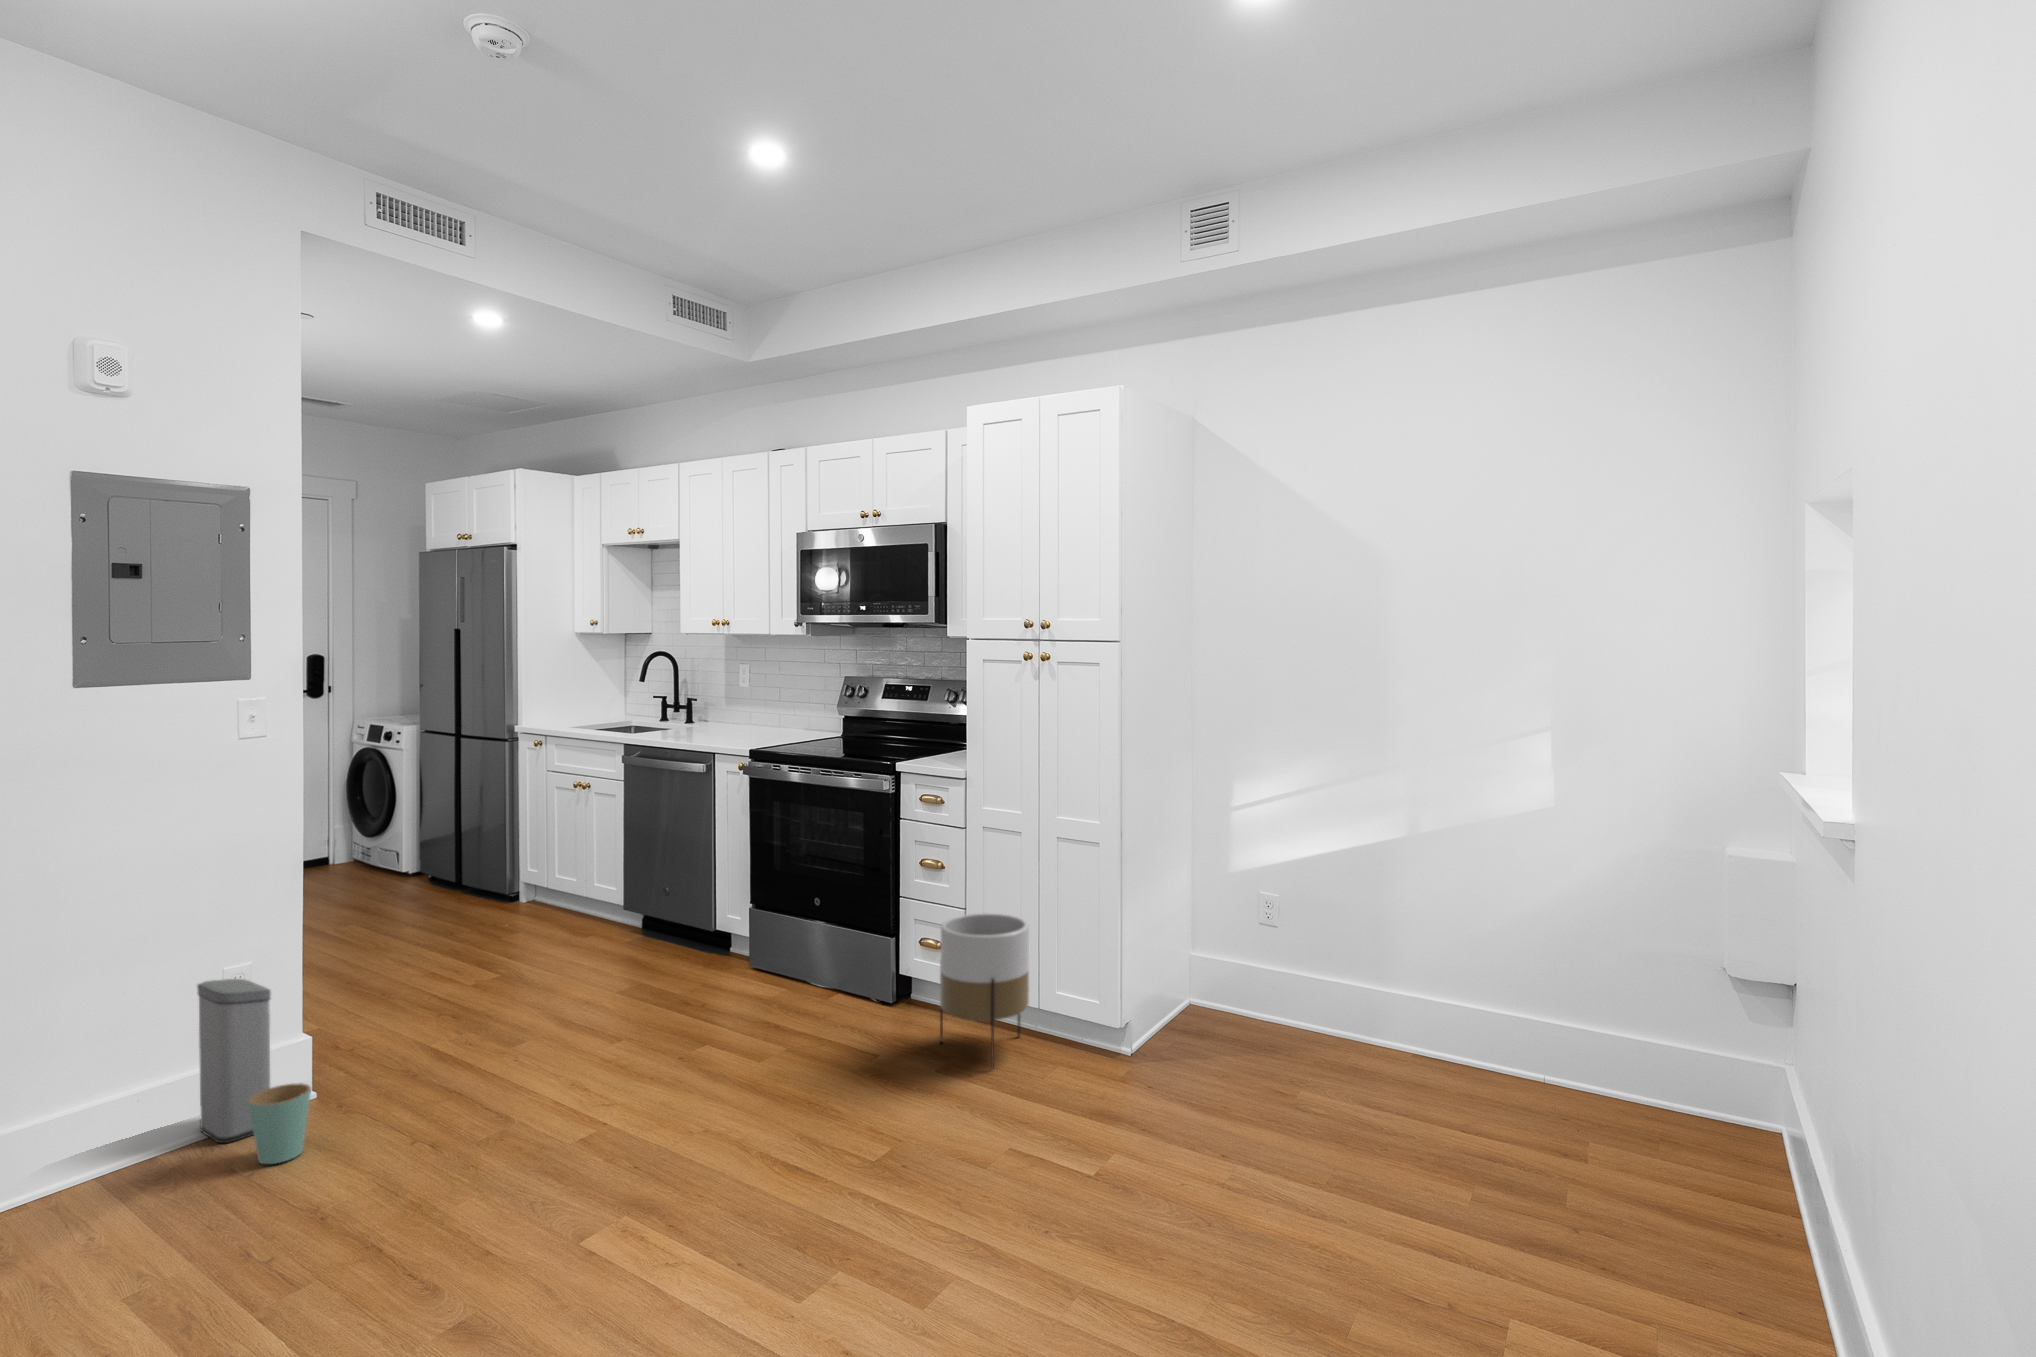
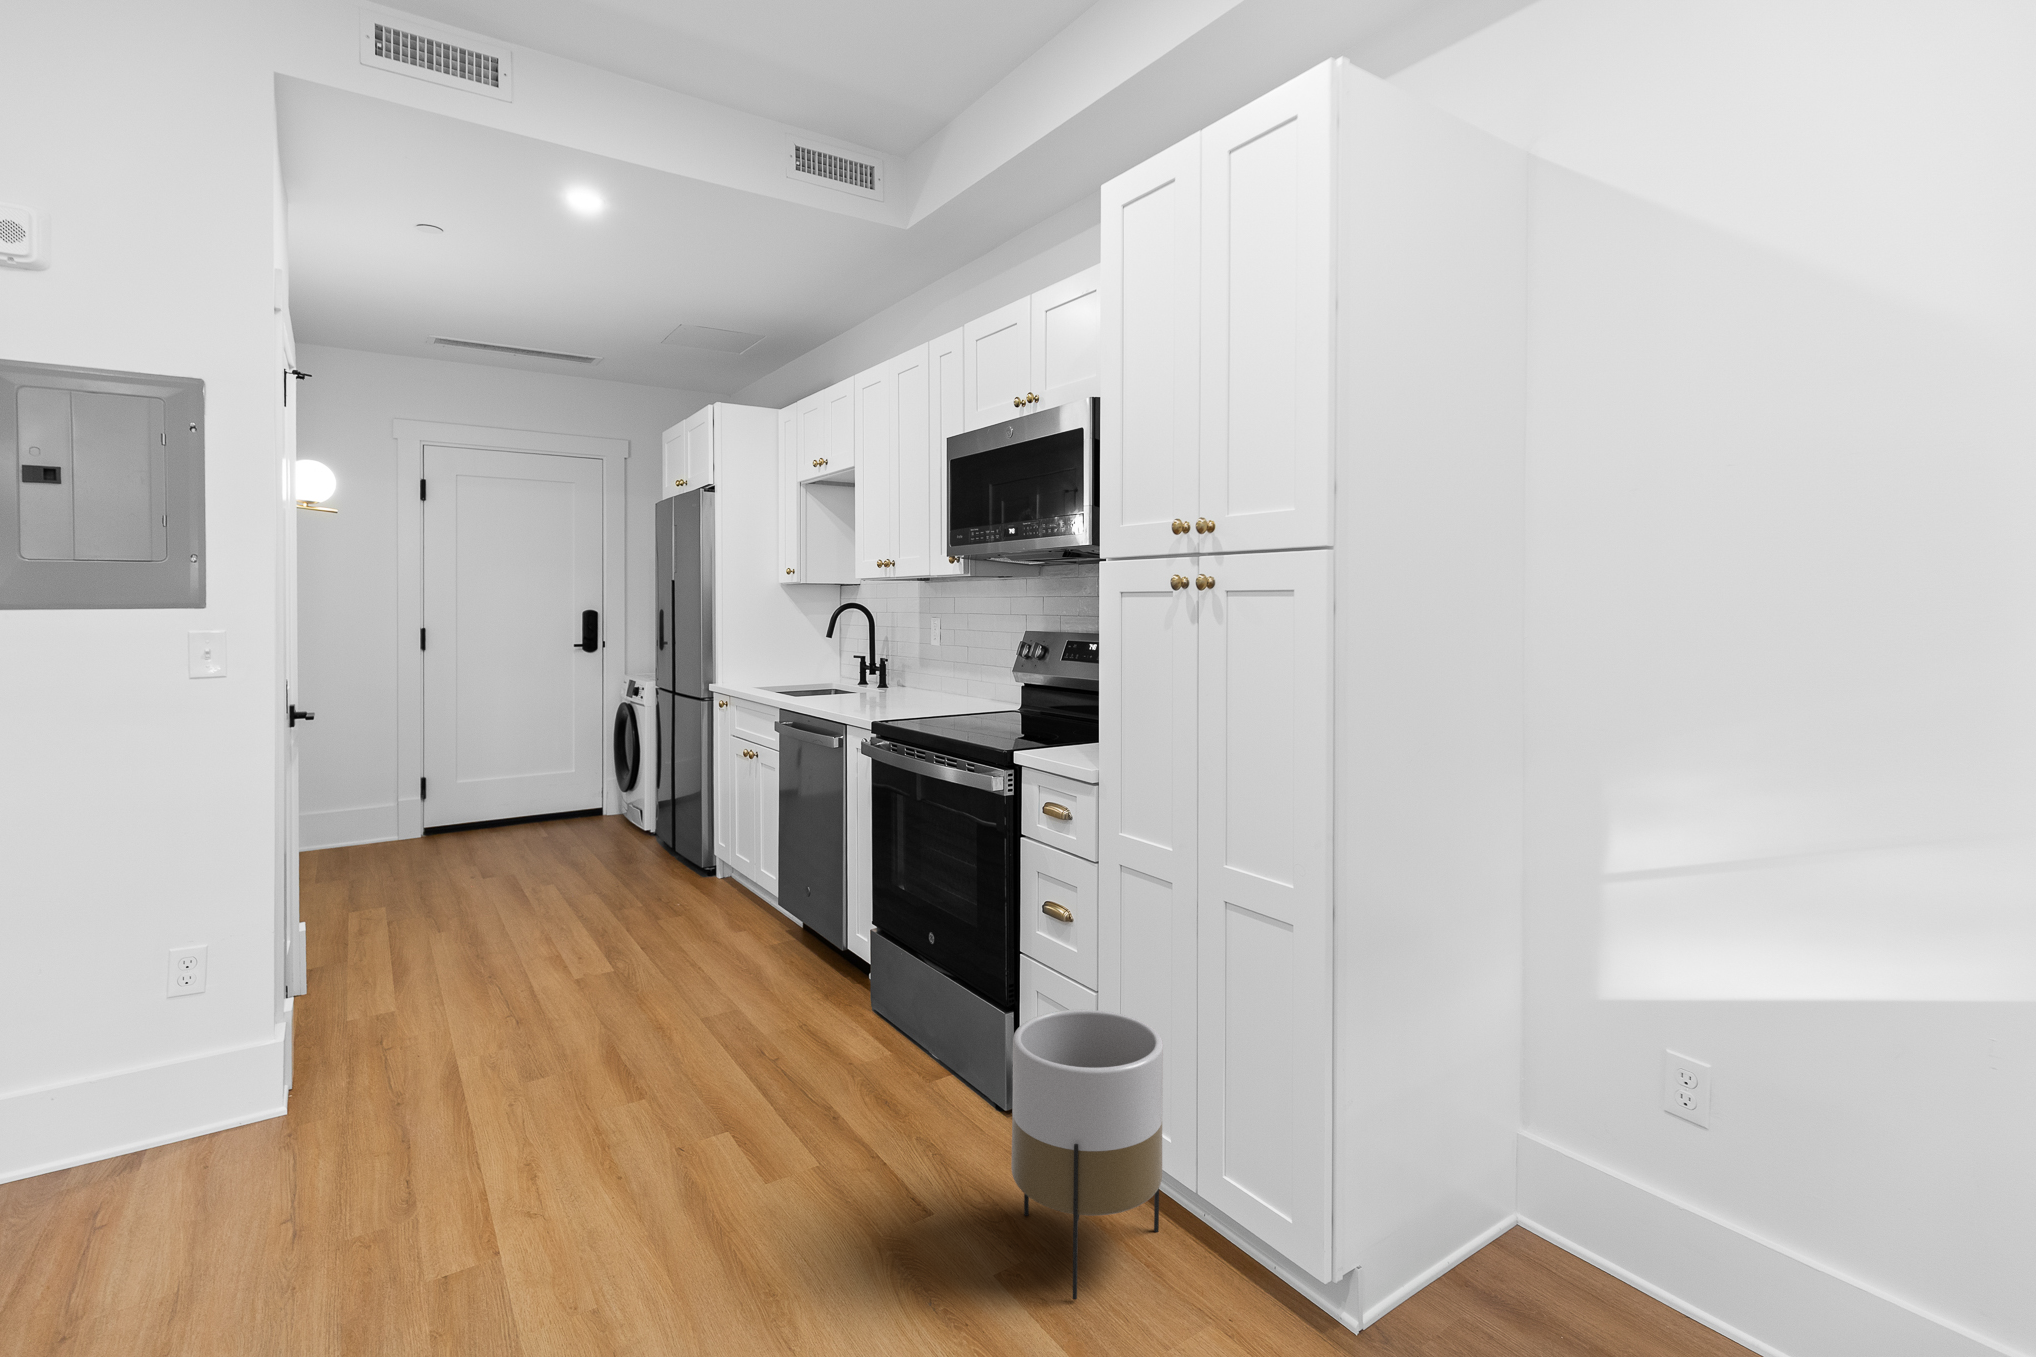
trash can: present [197,979,311,1164] -> none [88,975,195,1232]

